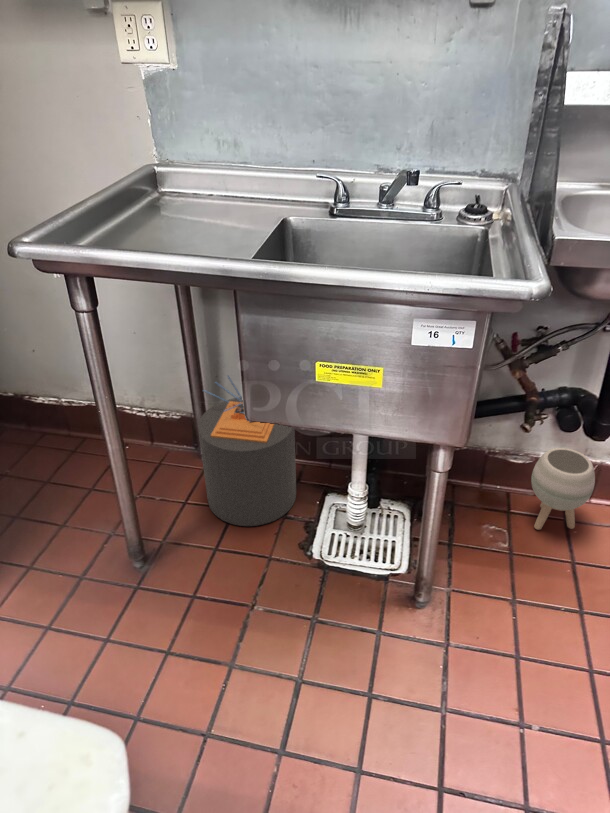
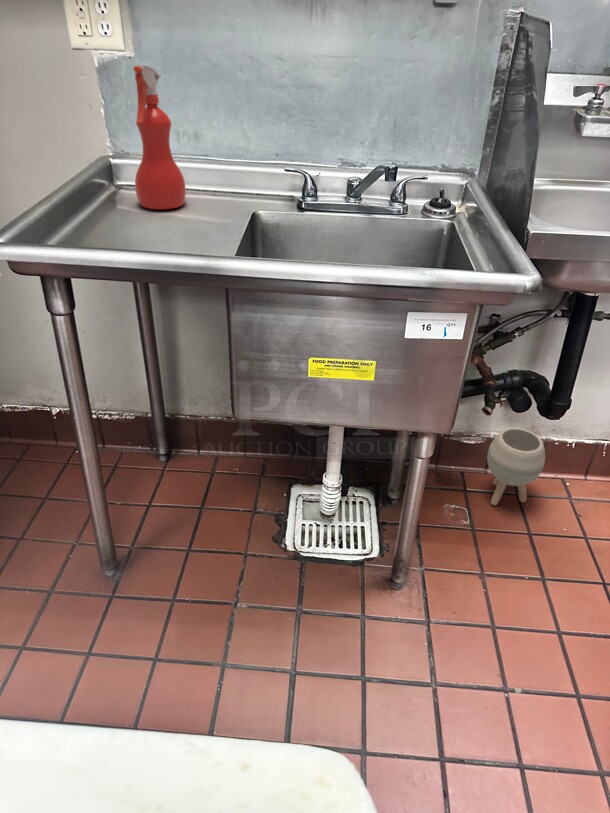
spray bottle: none [167,78,220,215] -> present [134,65,186,209]
trash can: present [198,376,296,526] -> none [161,368,263,524]

